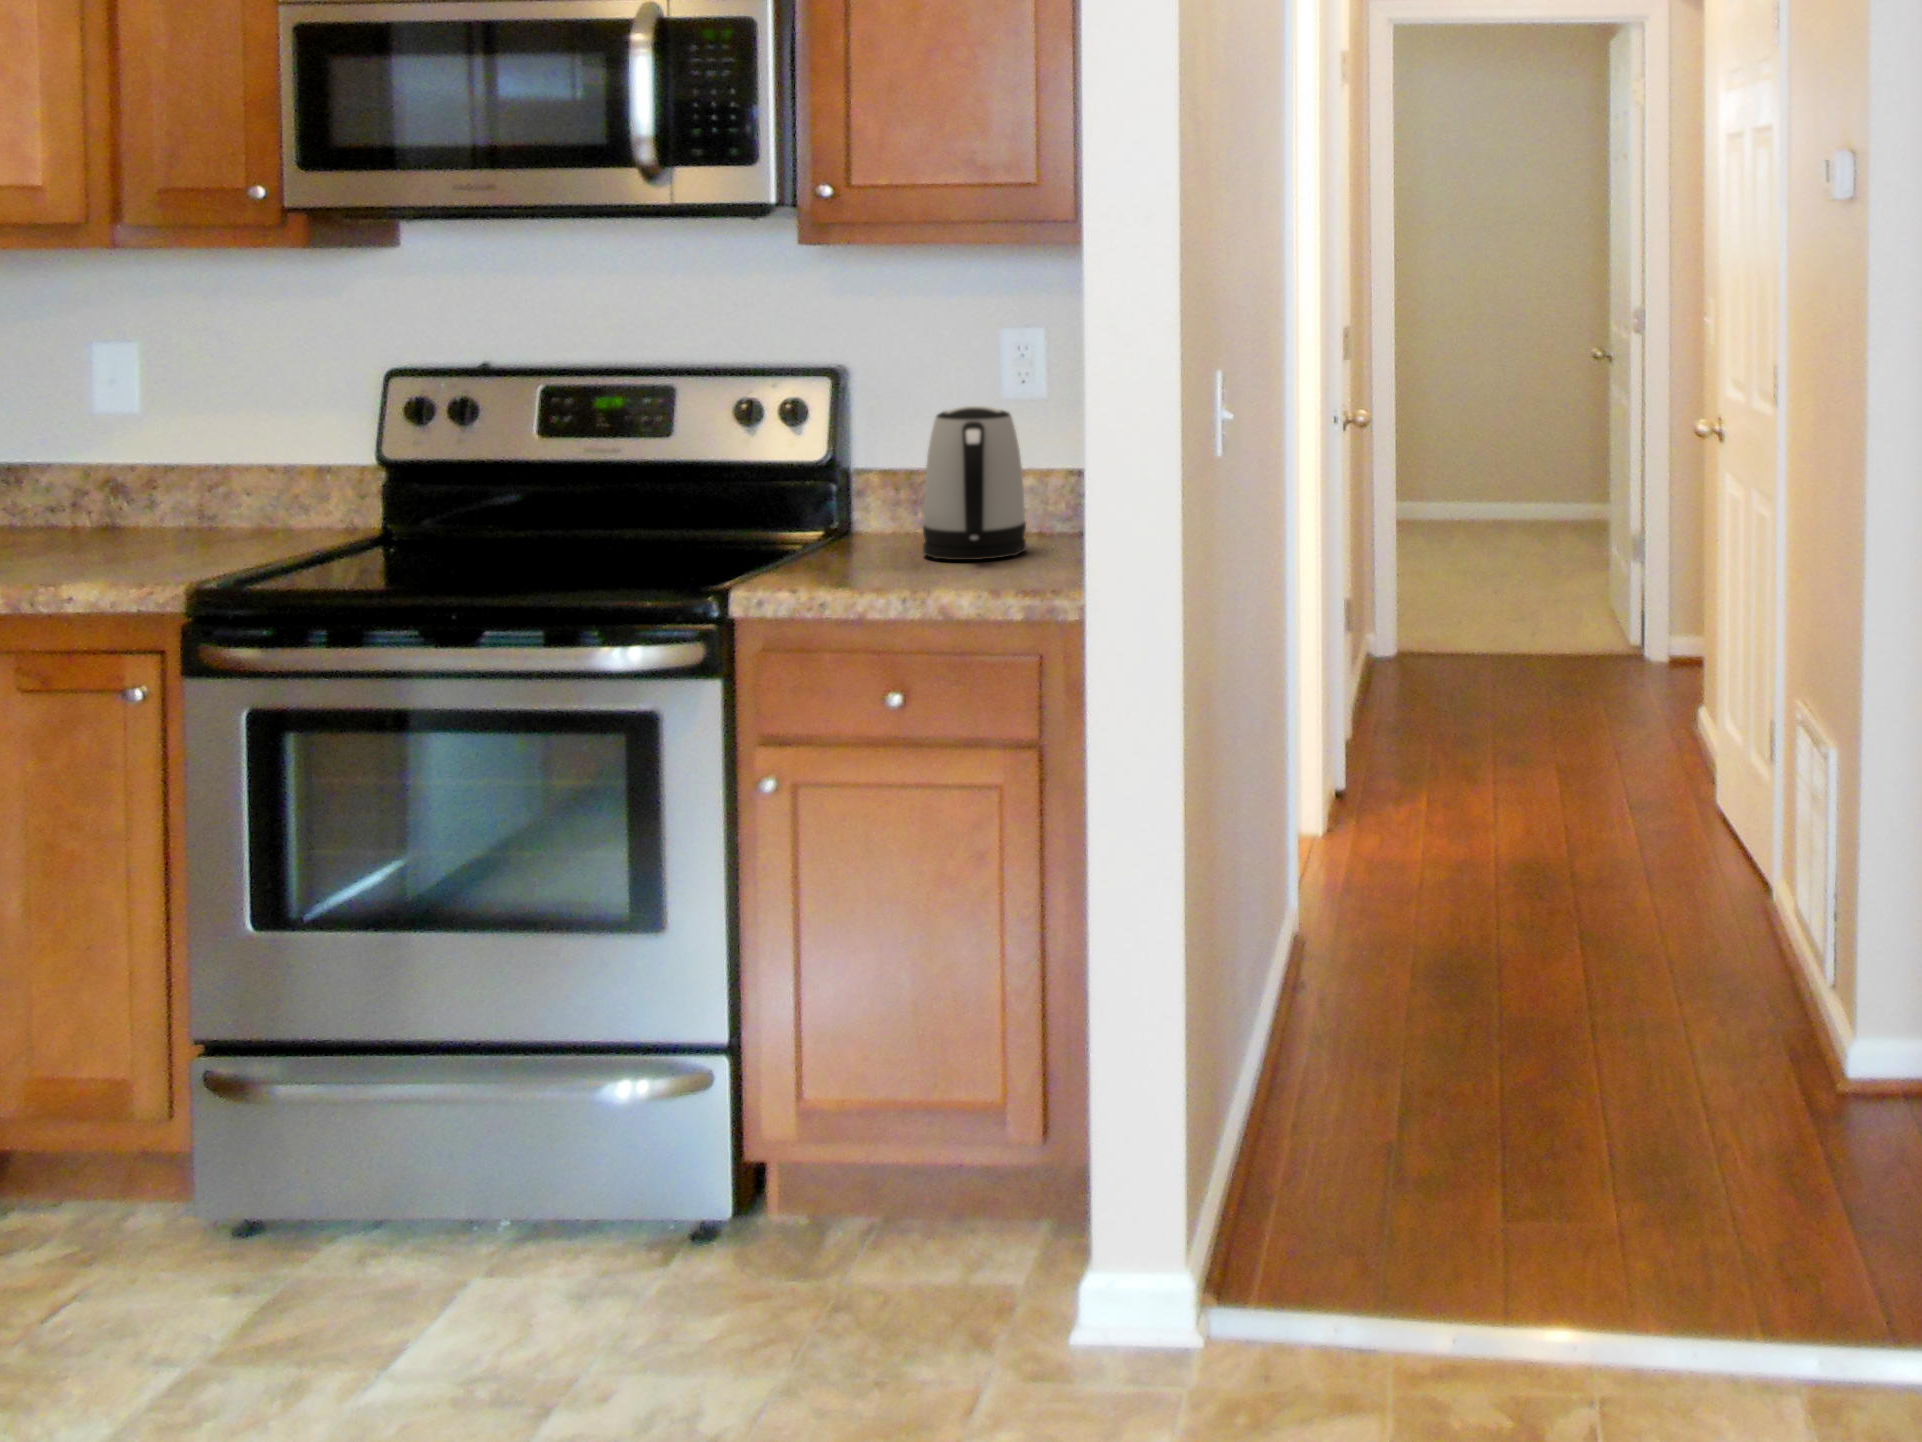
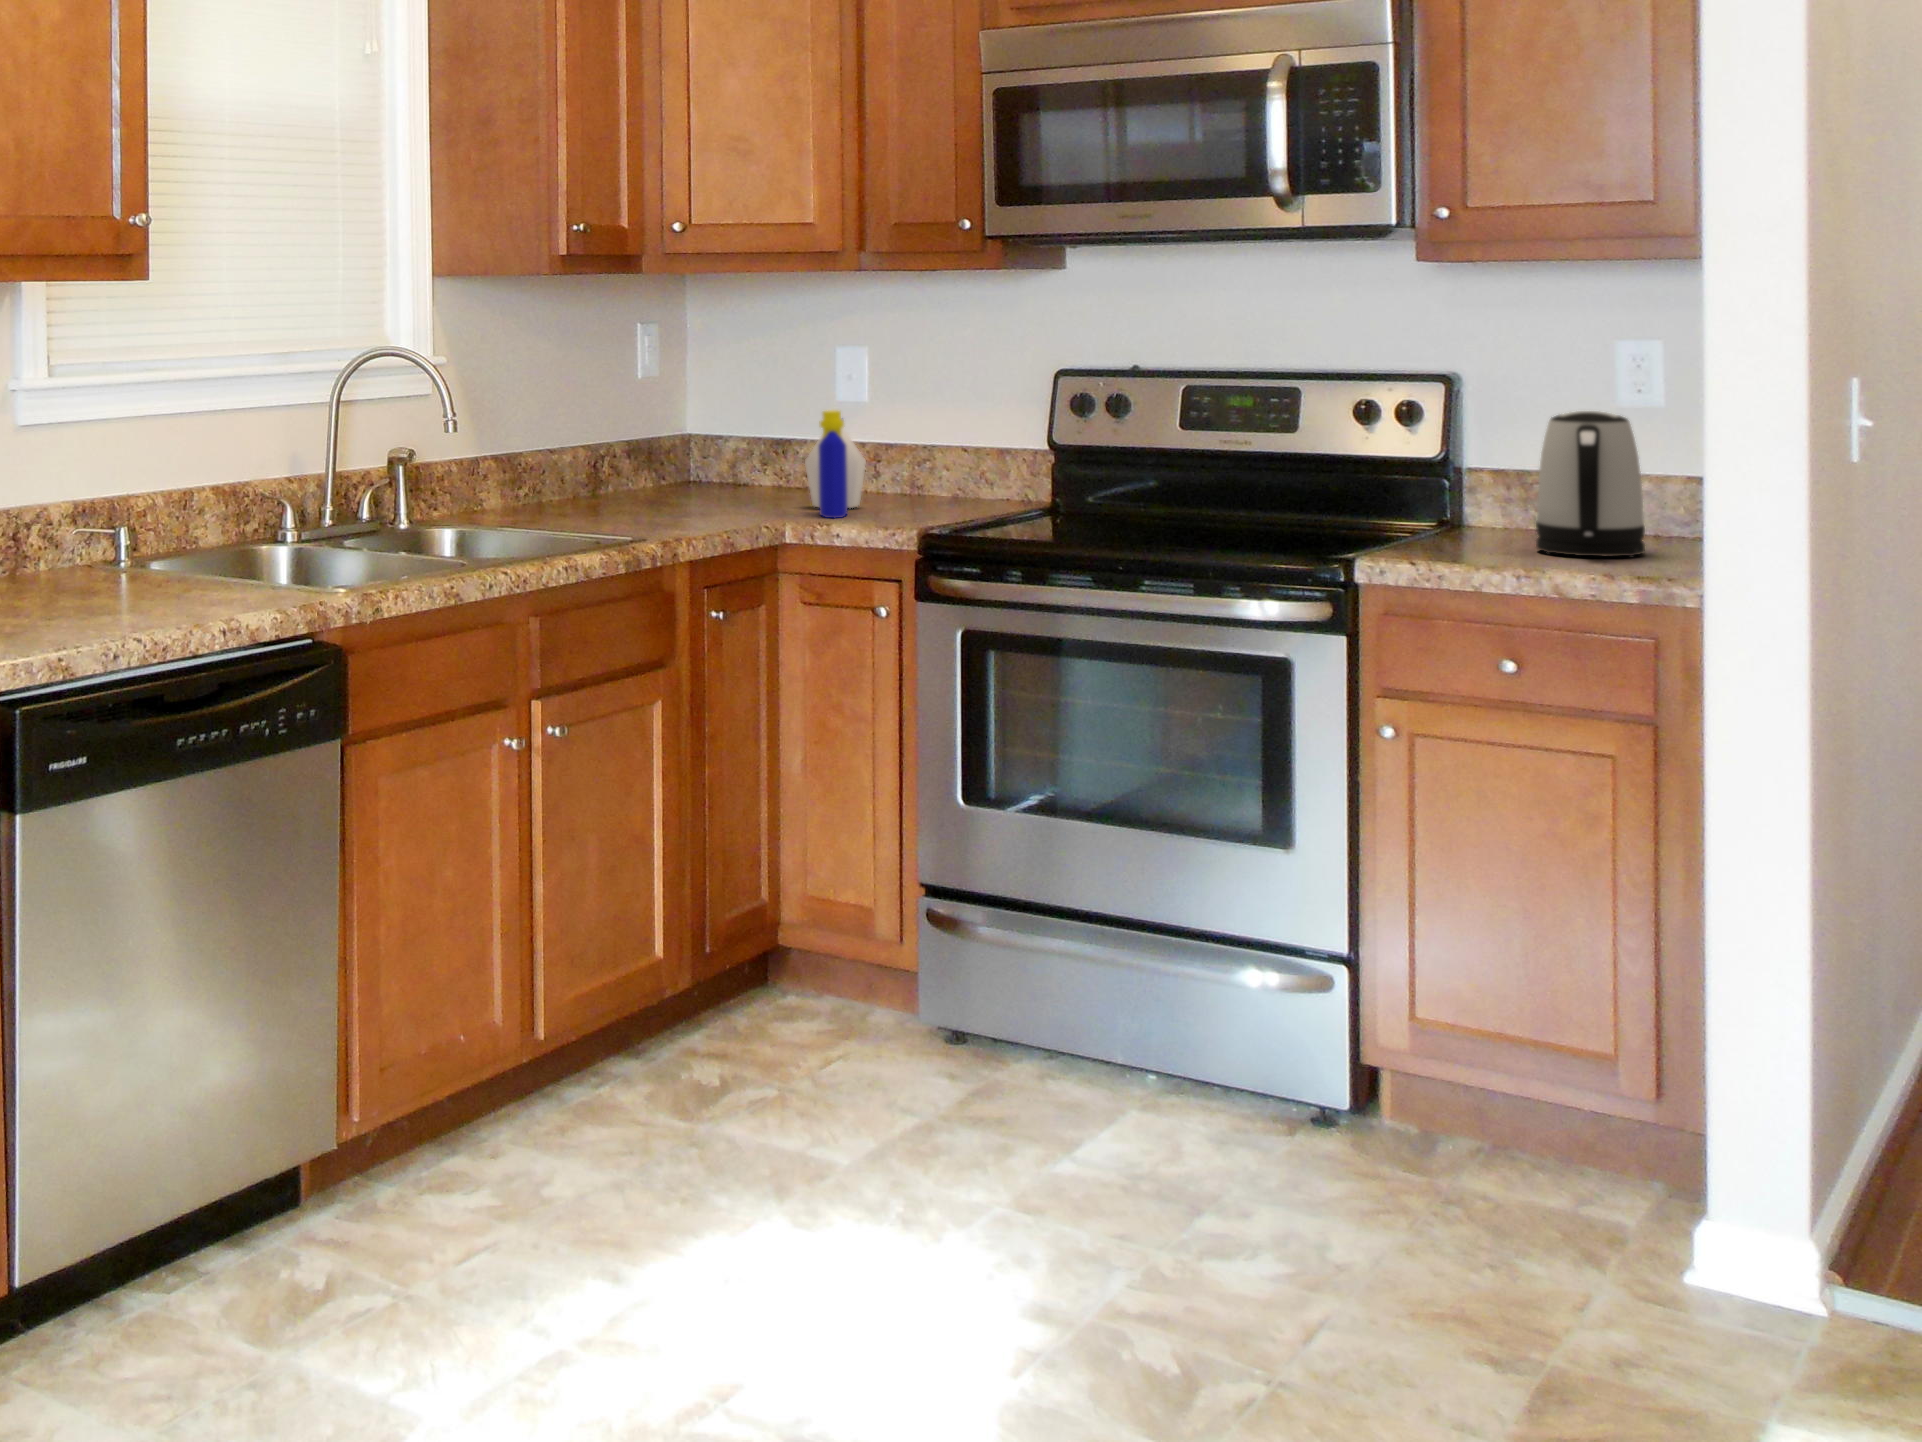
bottle: none [26,432,123,577] -> present [805,410,866,518]

